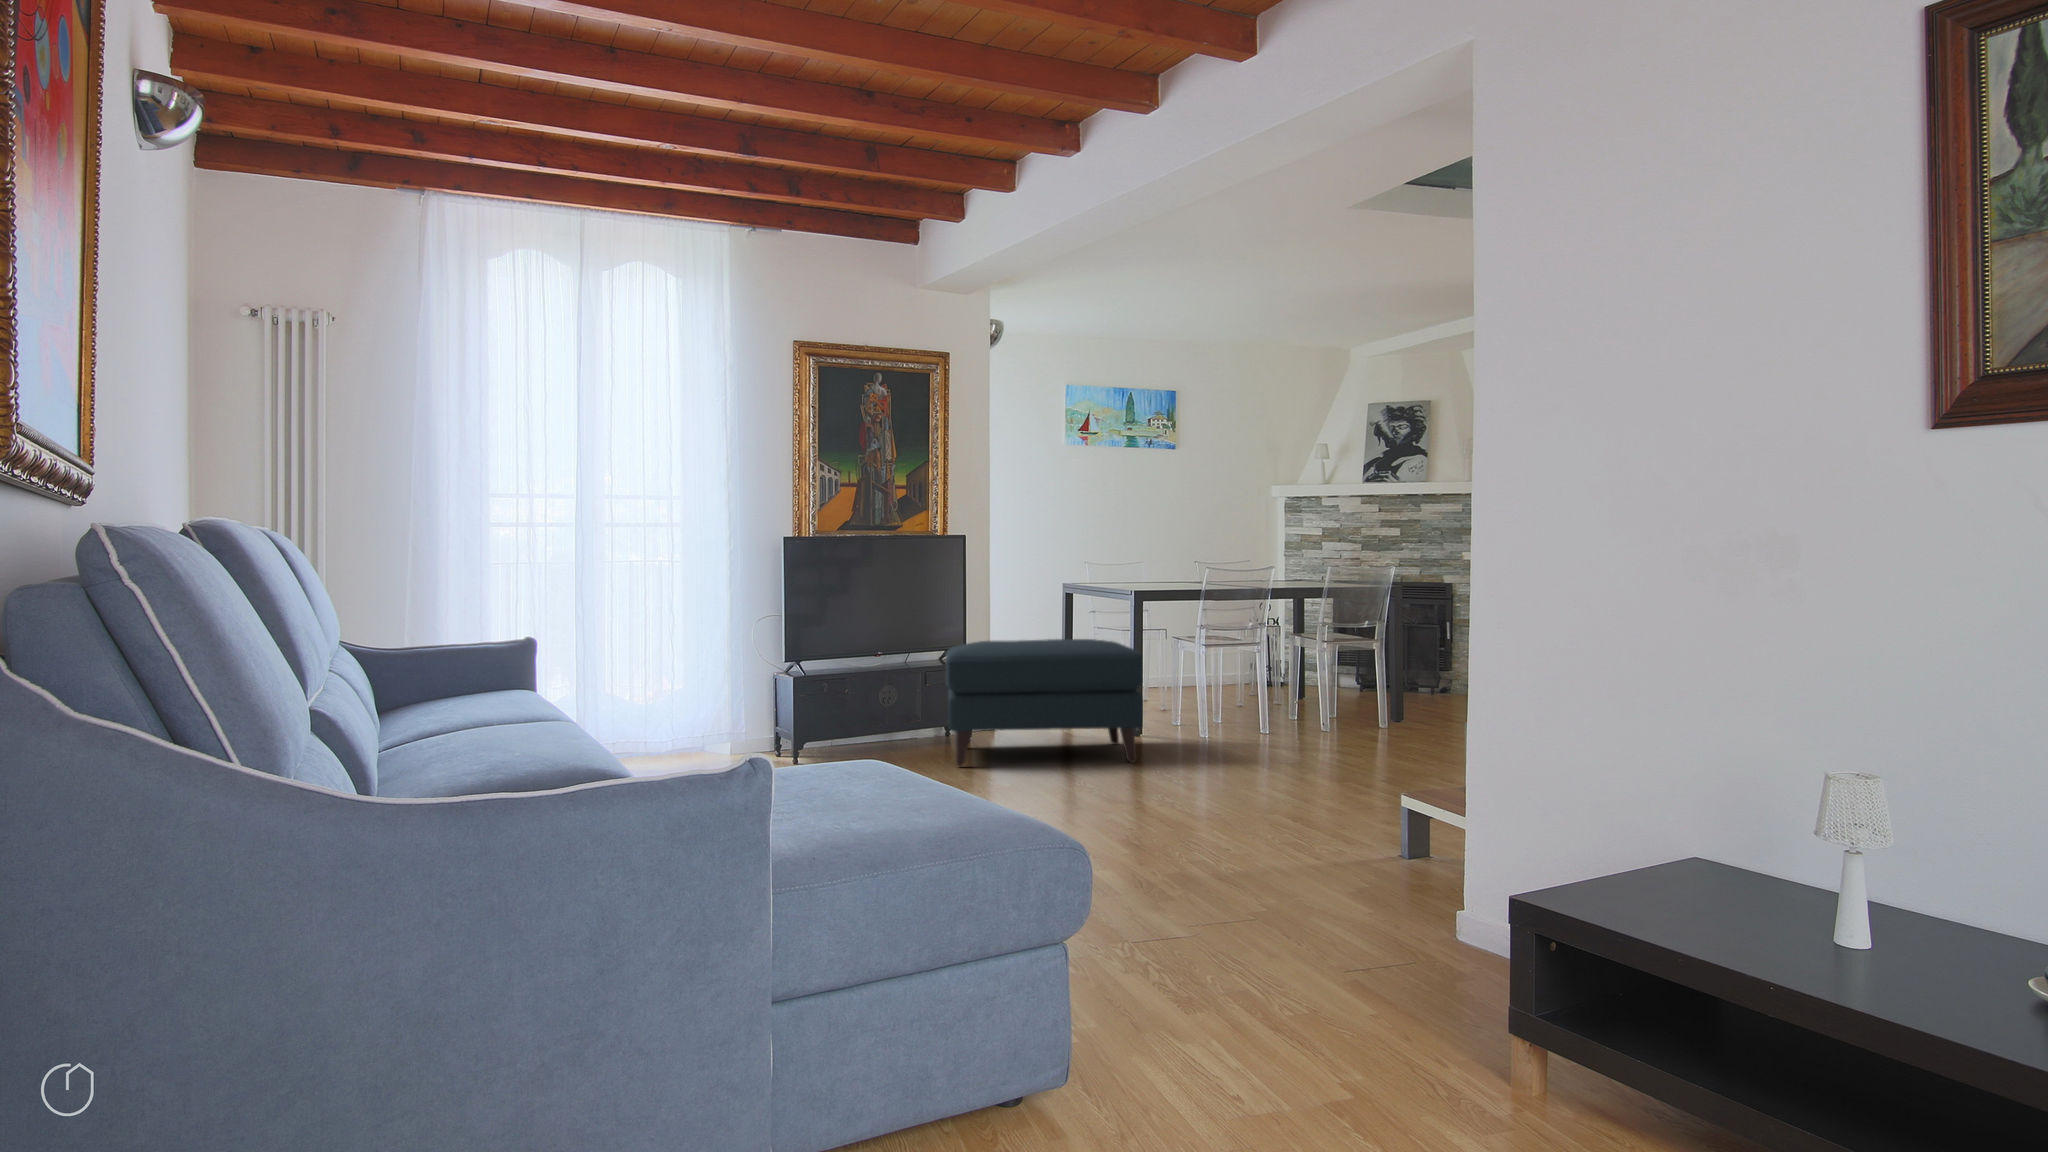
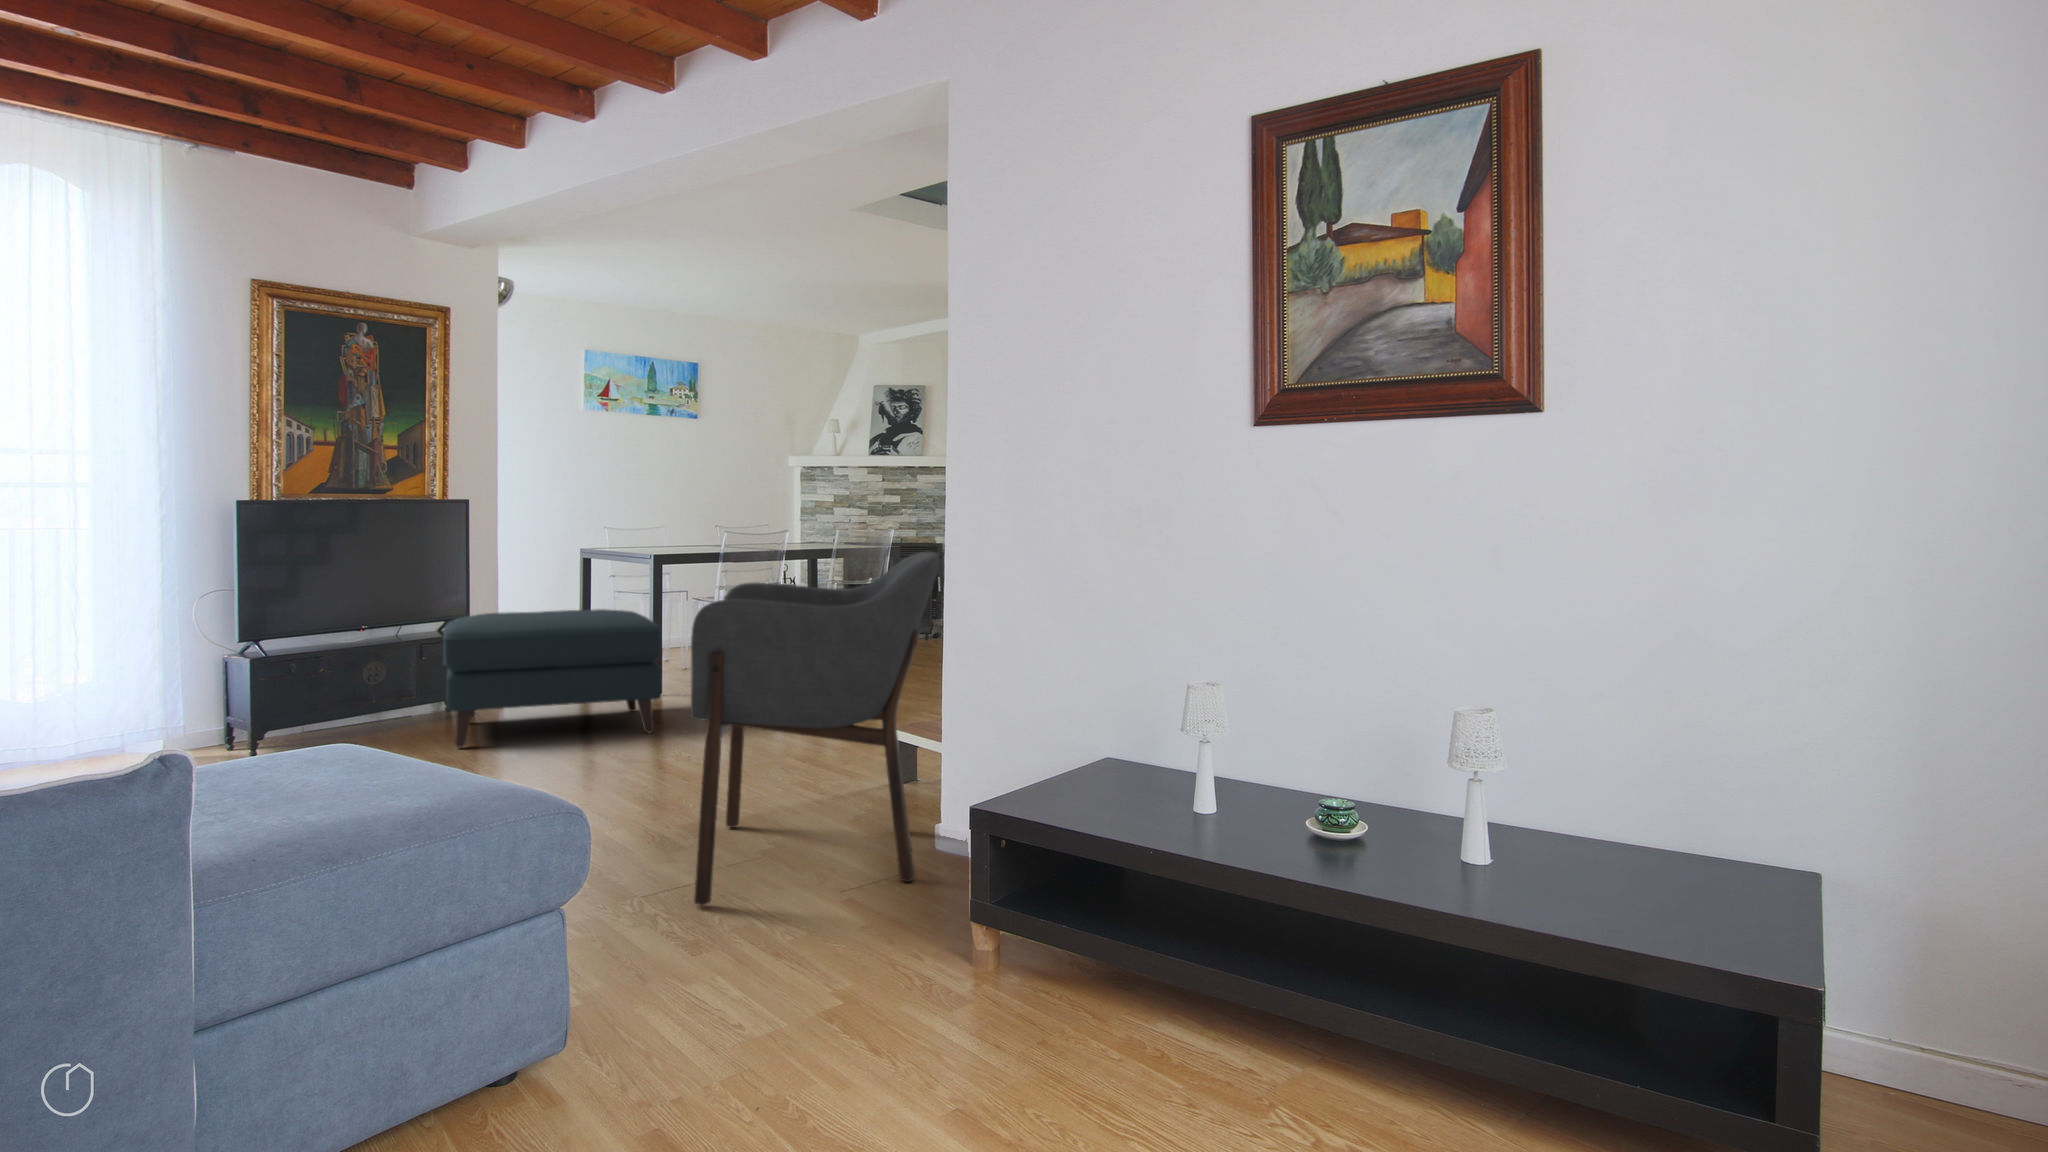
armchair: none [1176,557,1424,898] -> present [690,552,939,906]

